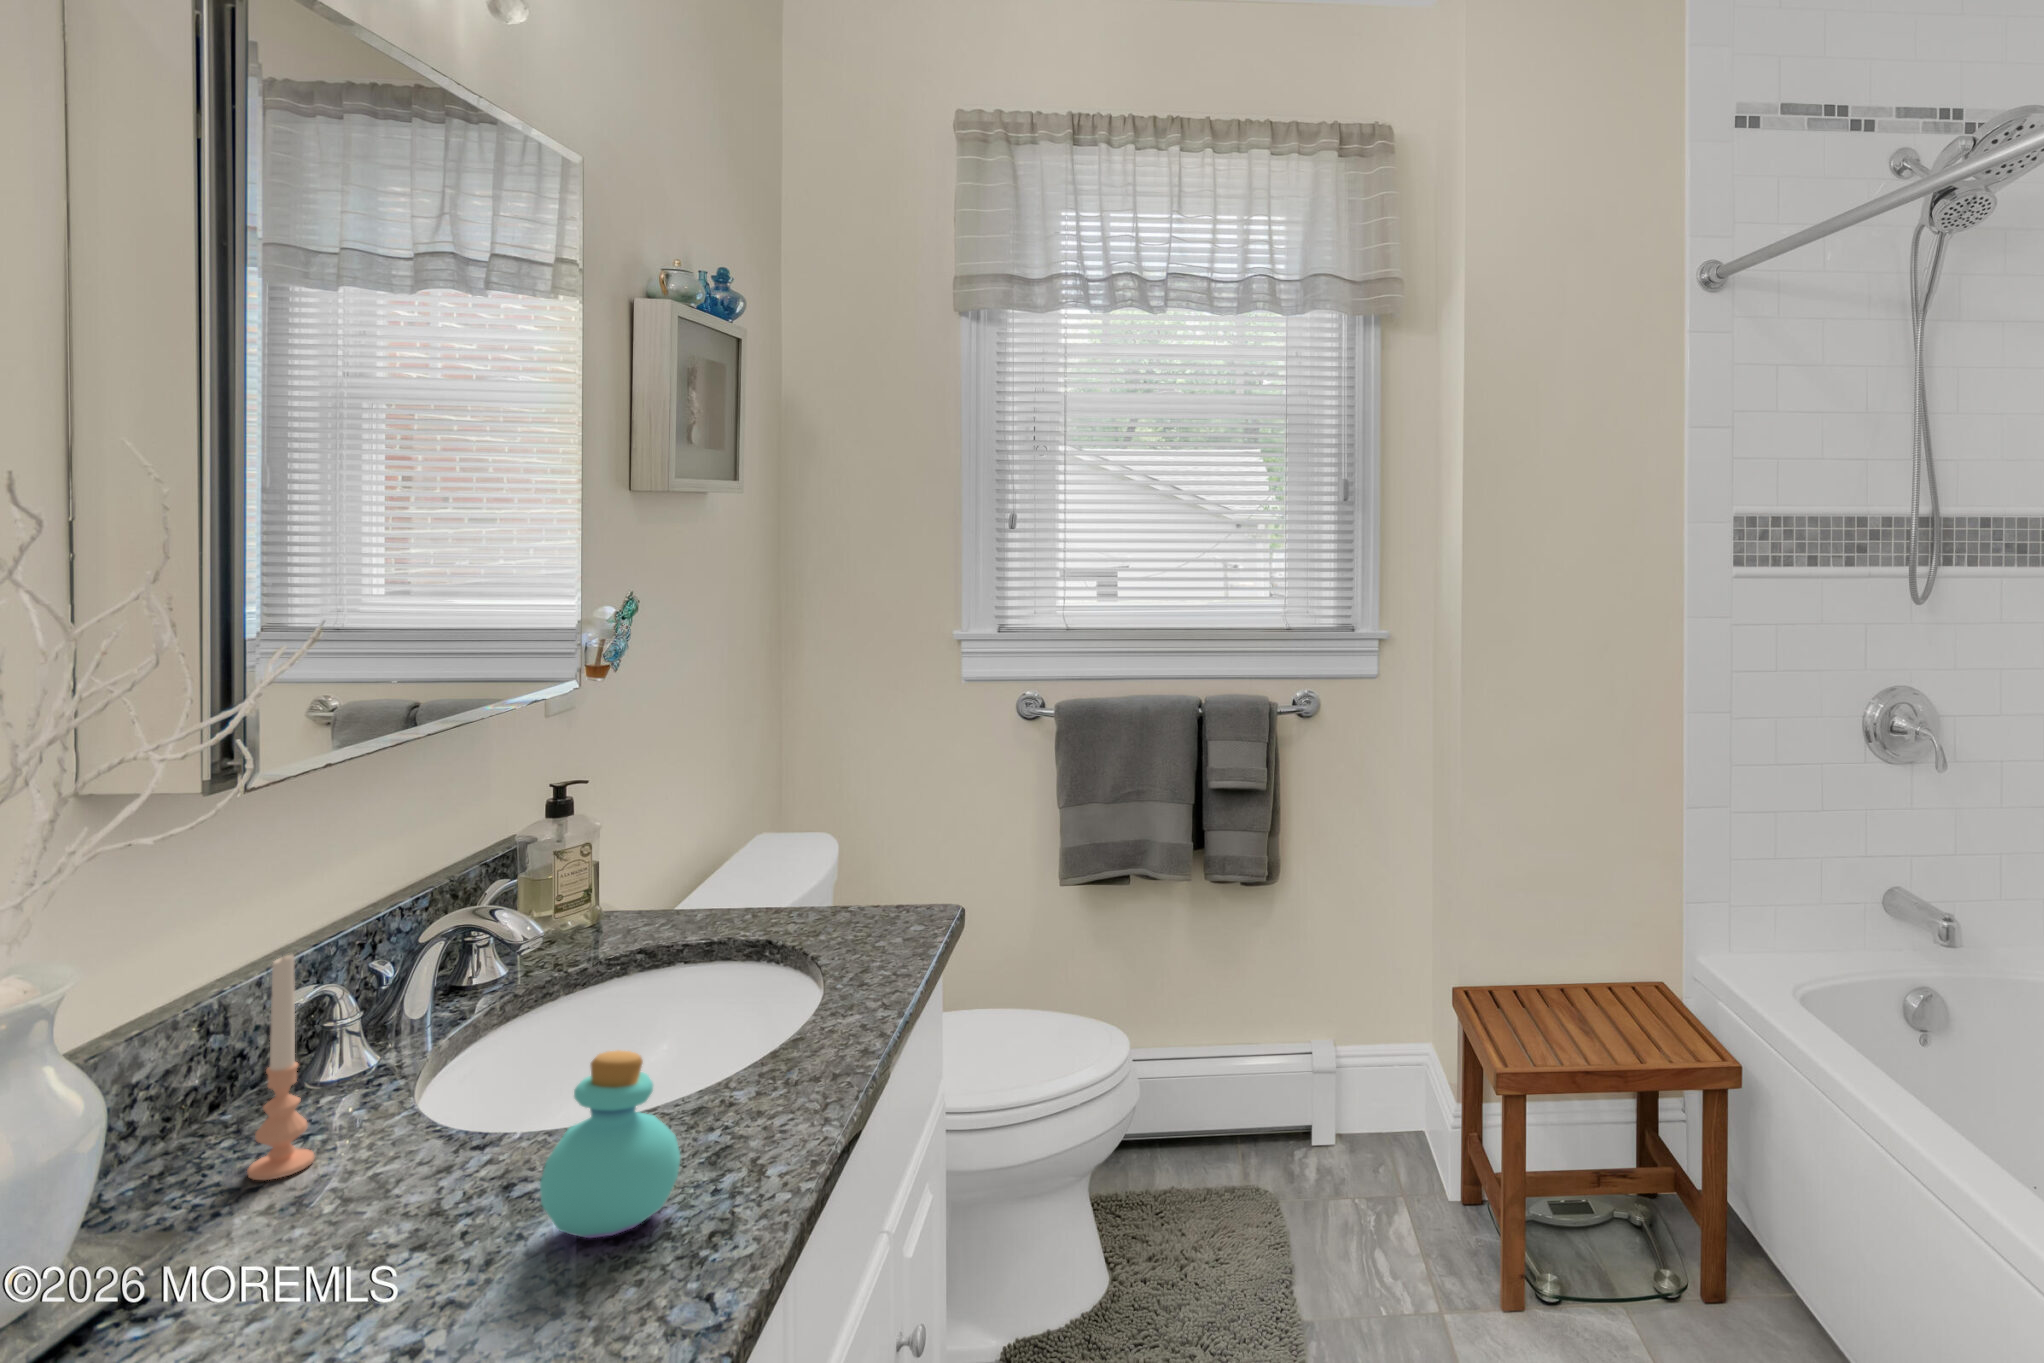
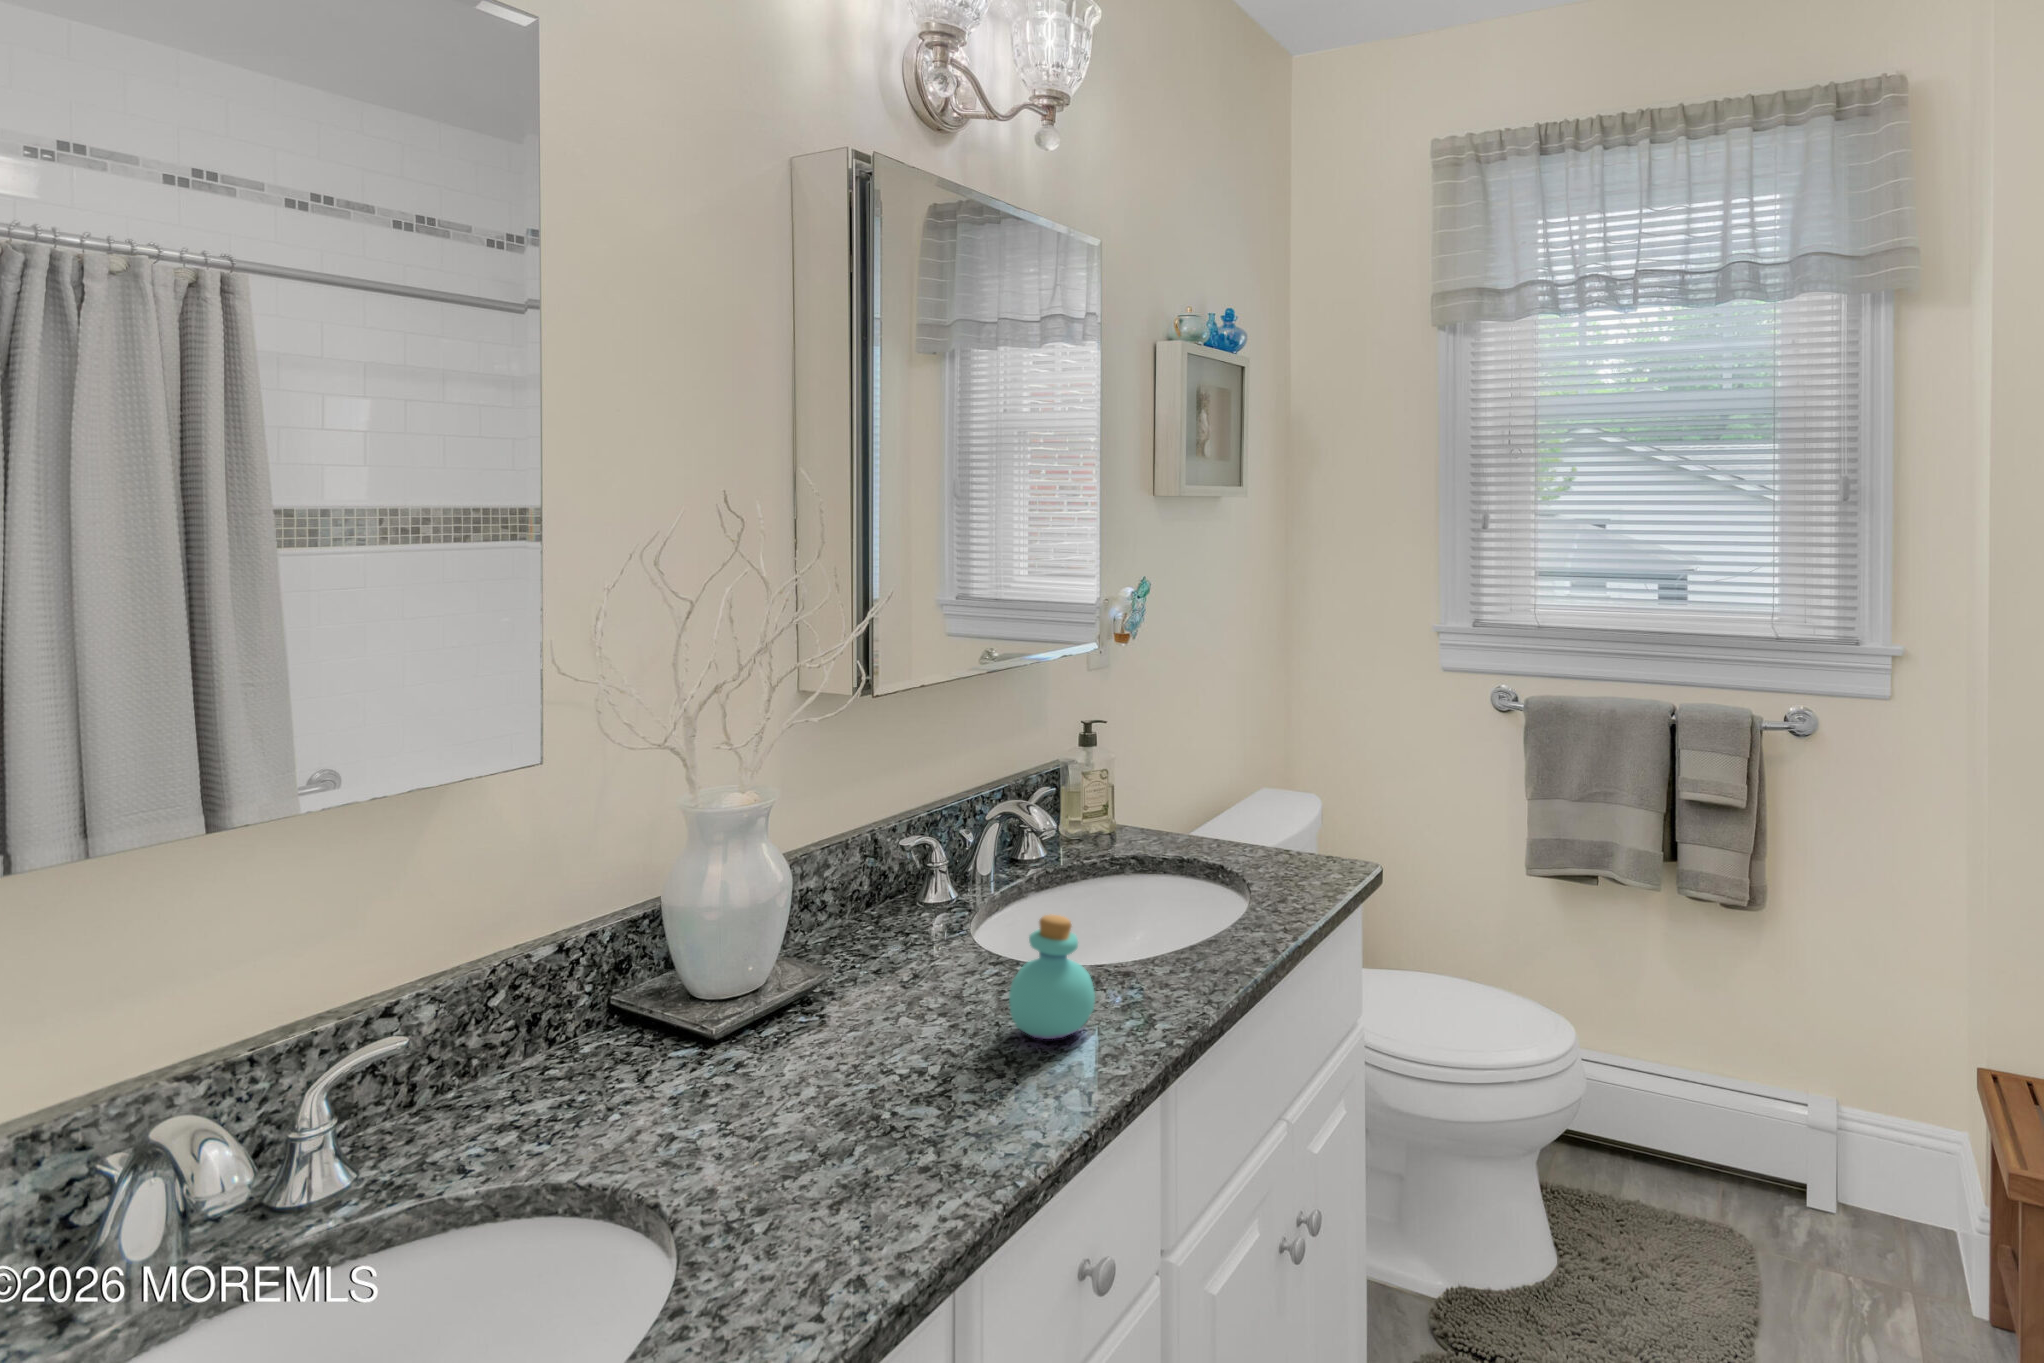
candle: present [247,955,315,1180] -> none [871,818,907,961]

